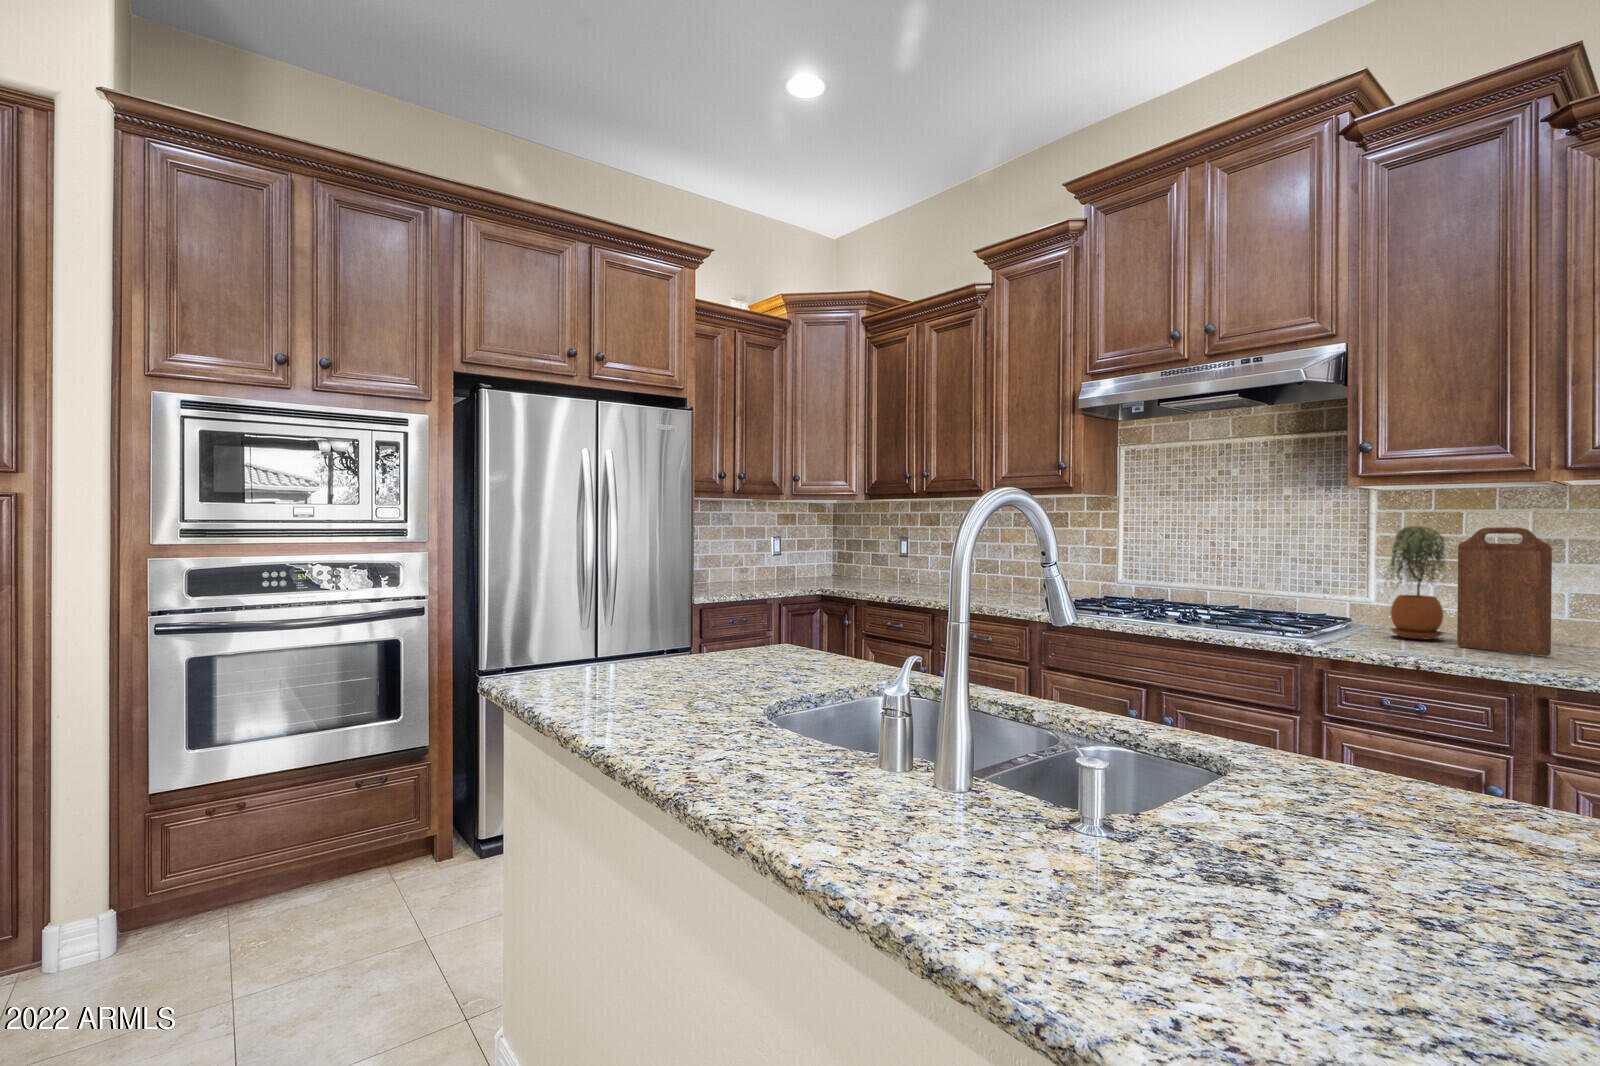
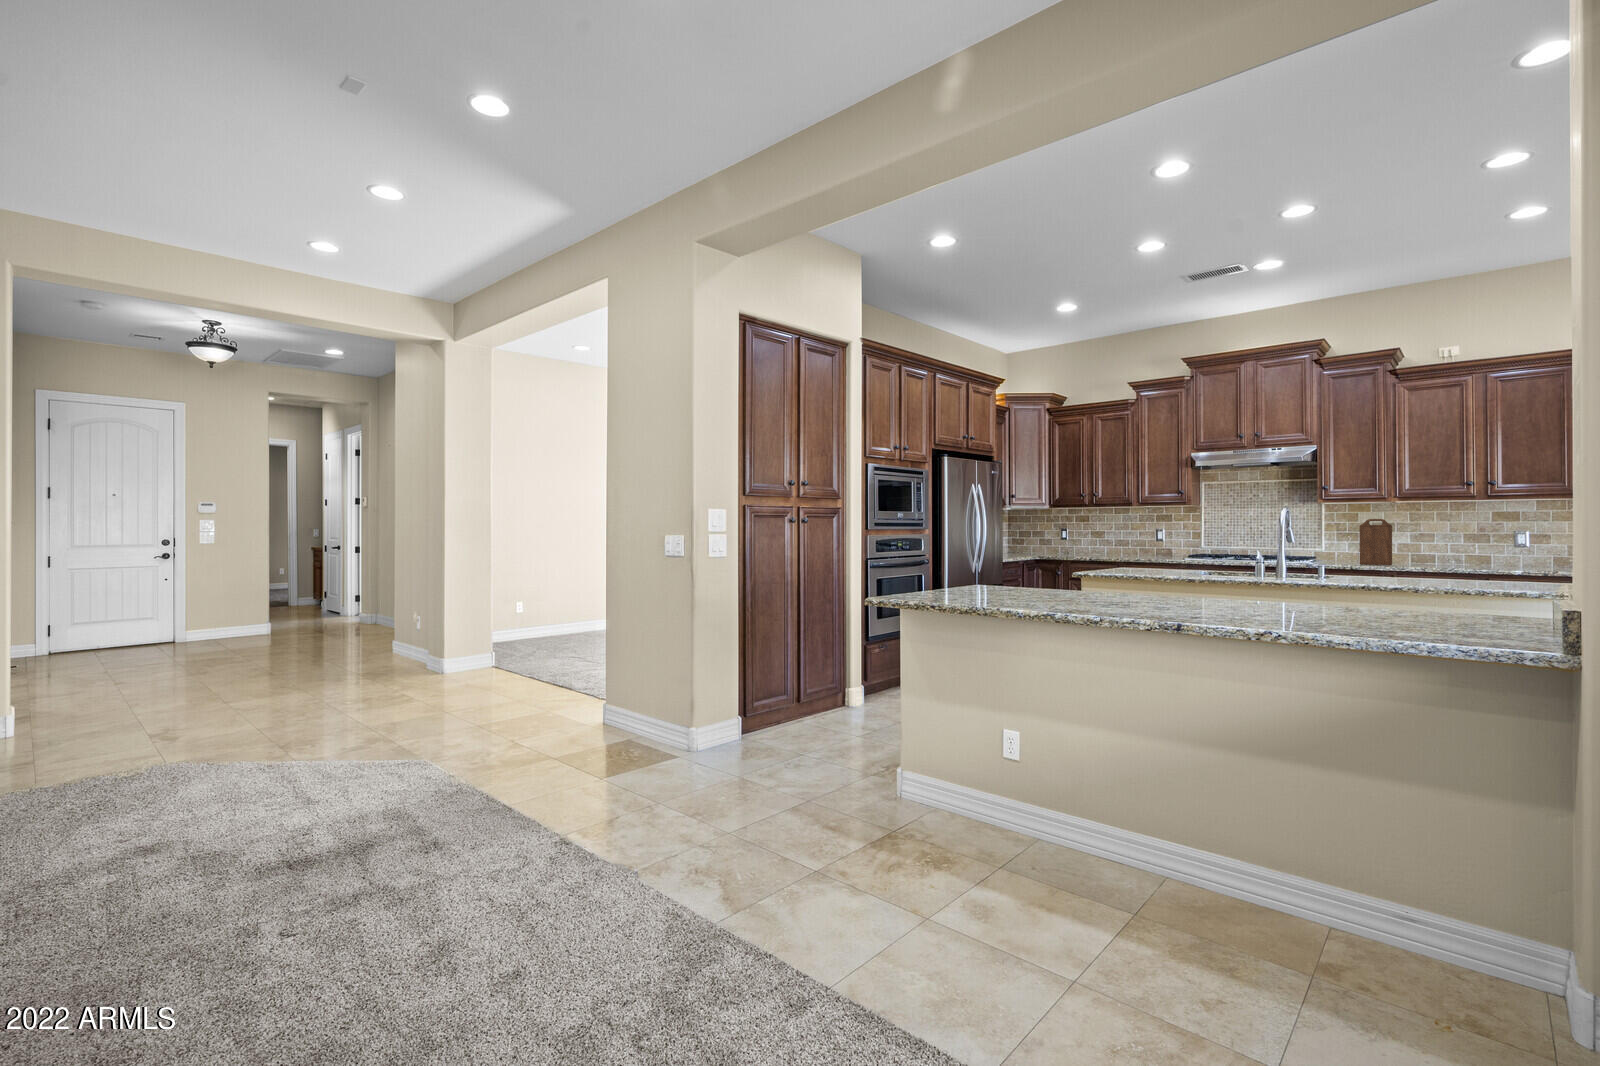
potted plant: present [1385,526,1446,639] -> none [1331,519,1355,563]

